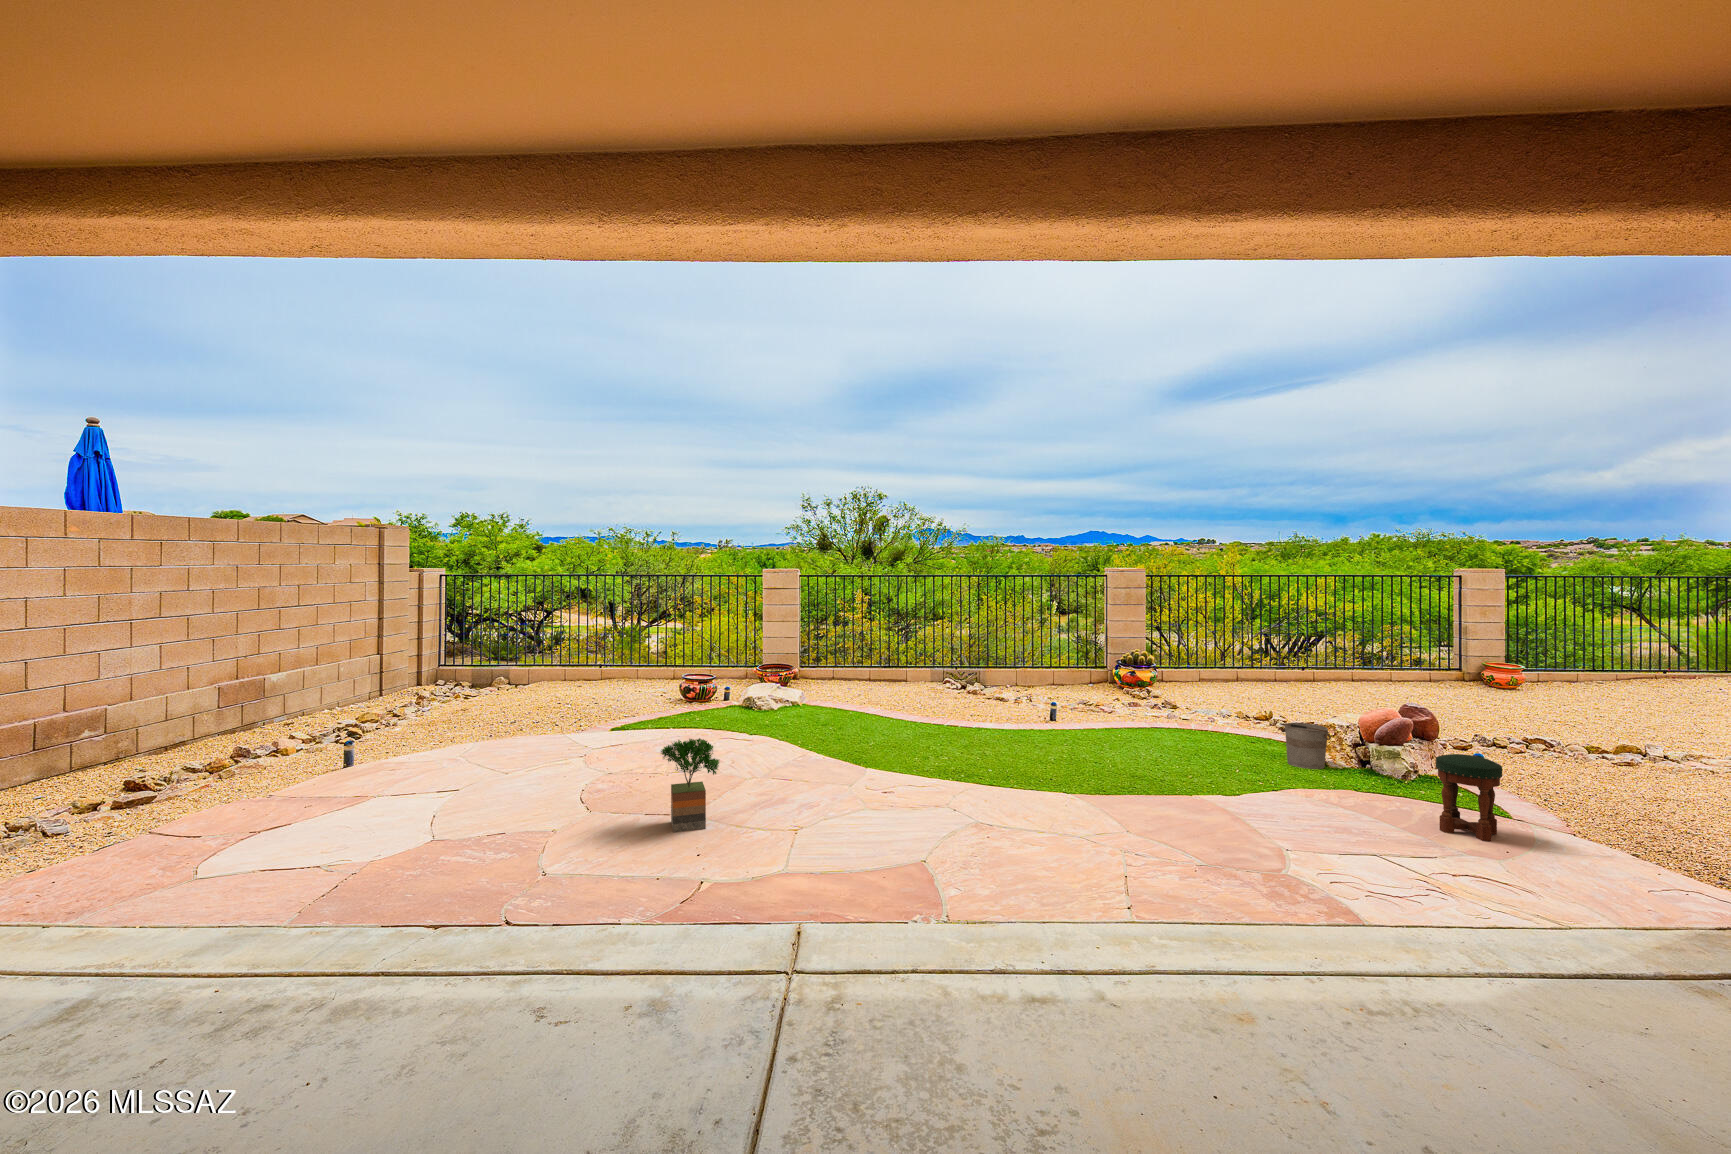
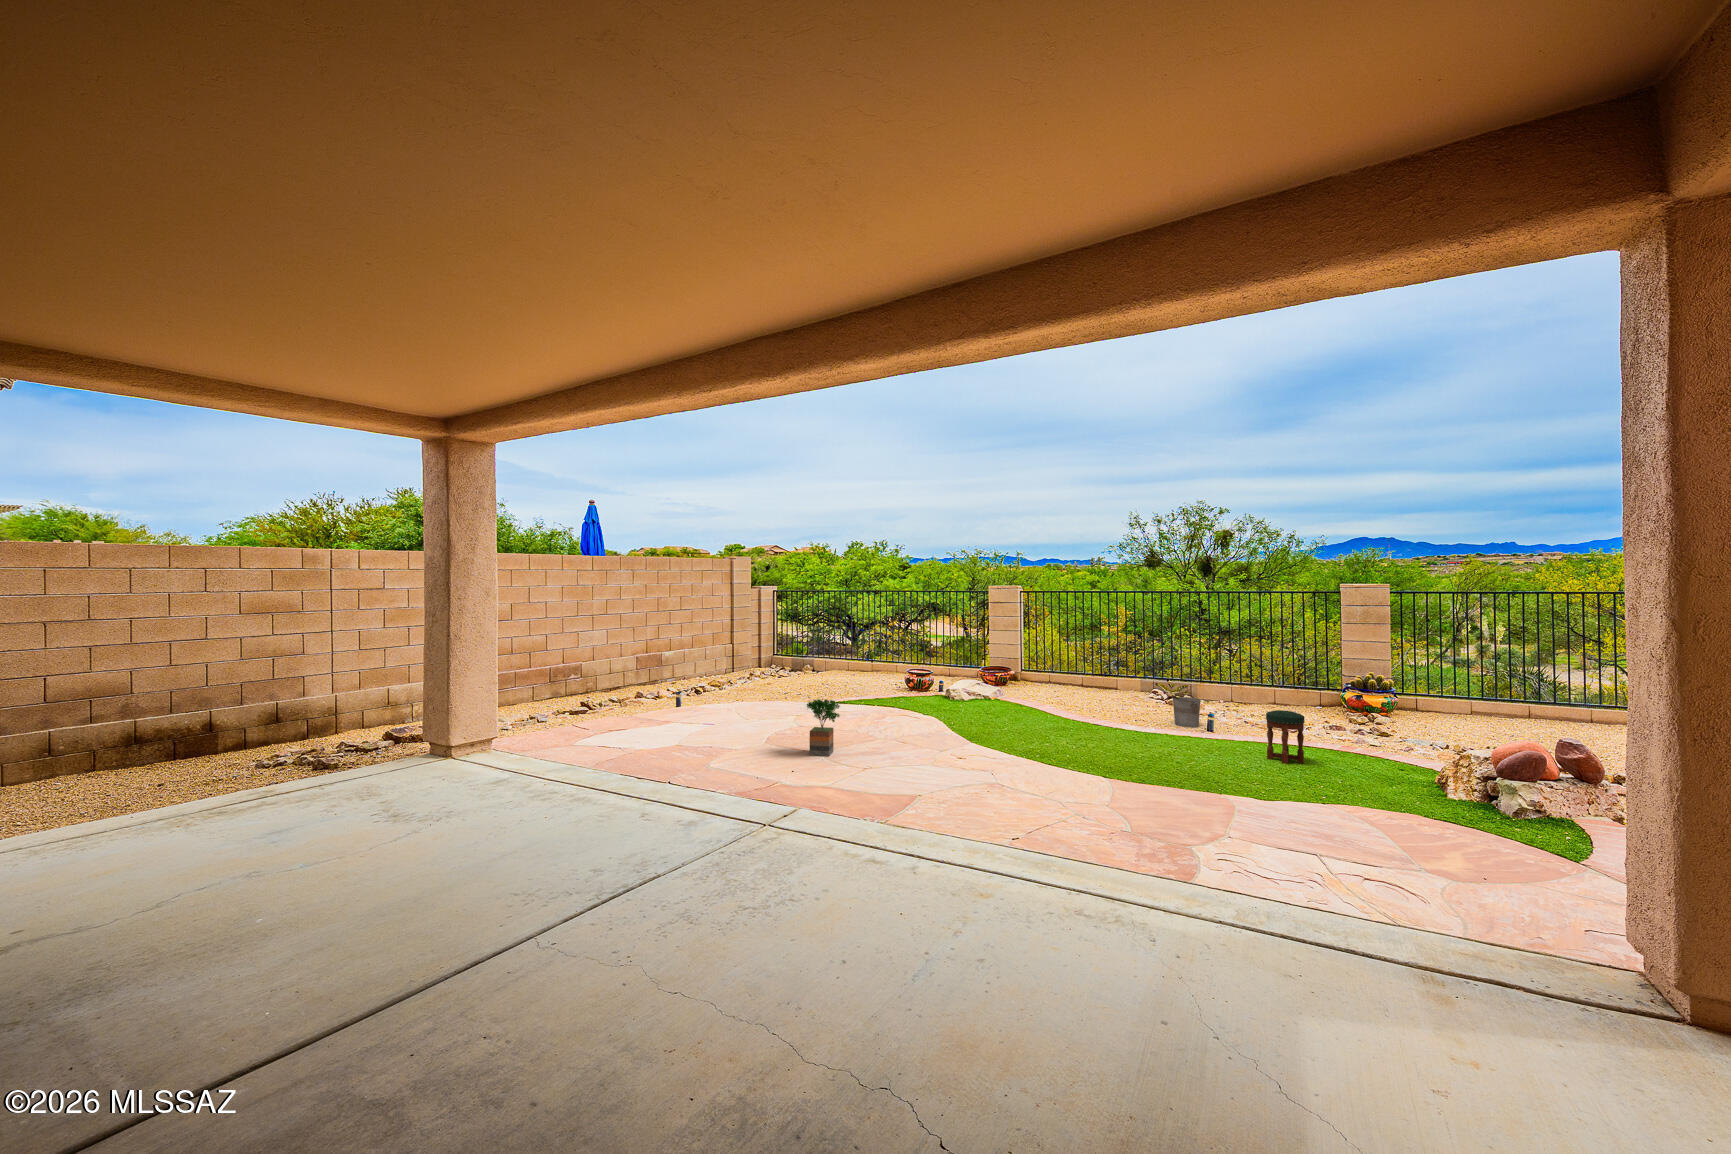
bucket: present [1280,723,1331,769] -> present [1170,696,1201,728]
stool: present [1436,754,1503,841] -> present [1266,710,1305,764]

